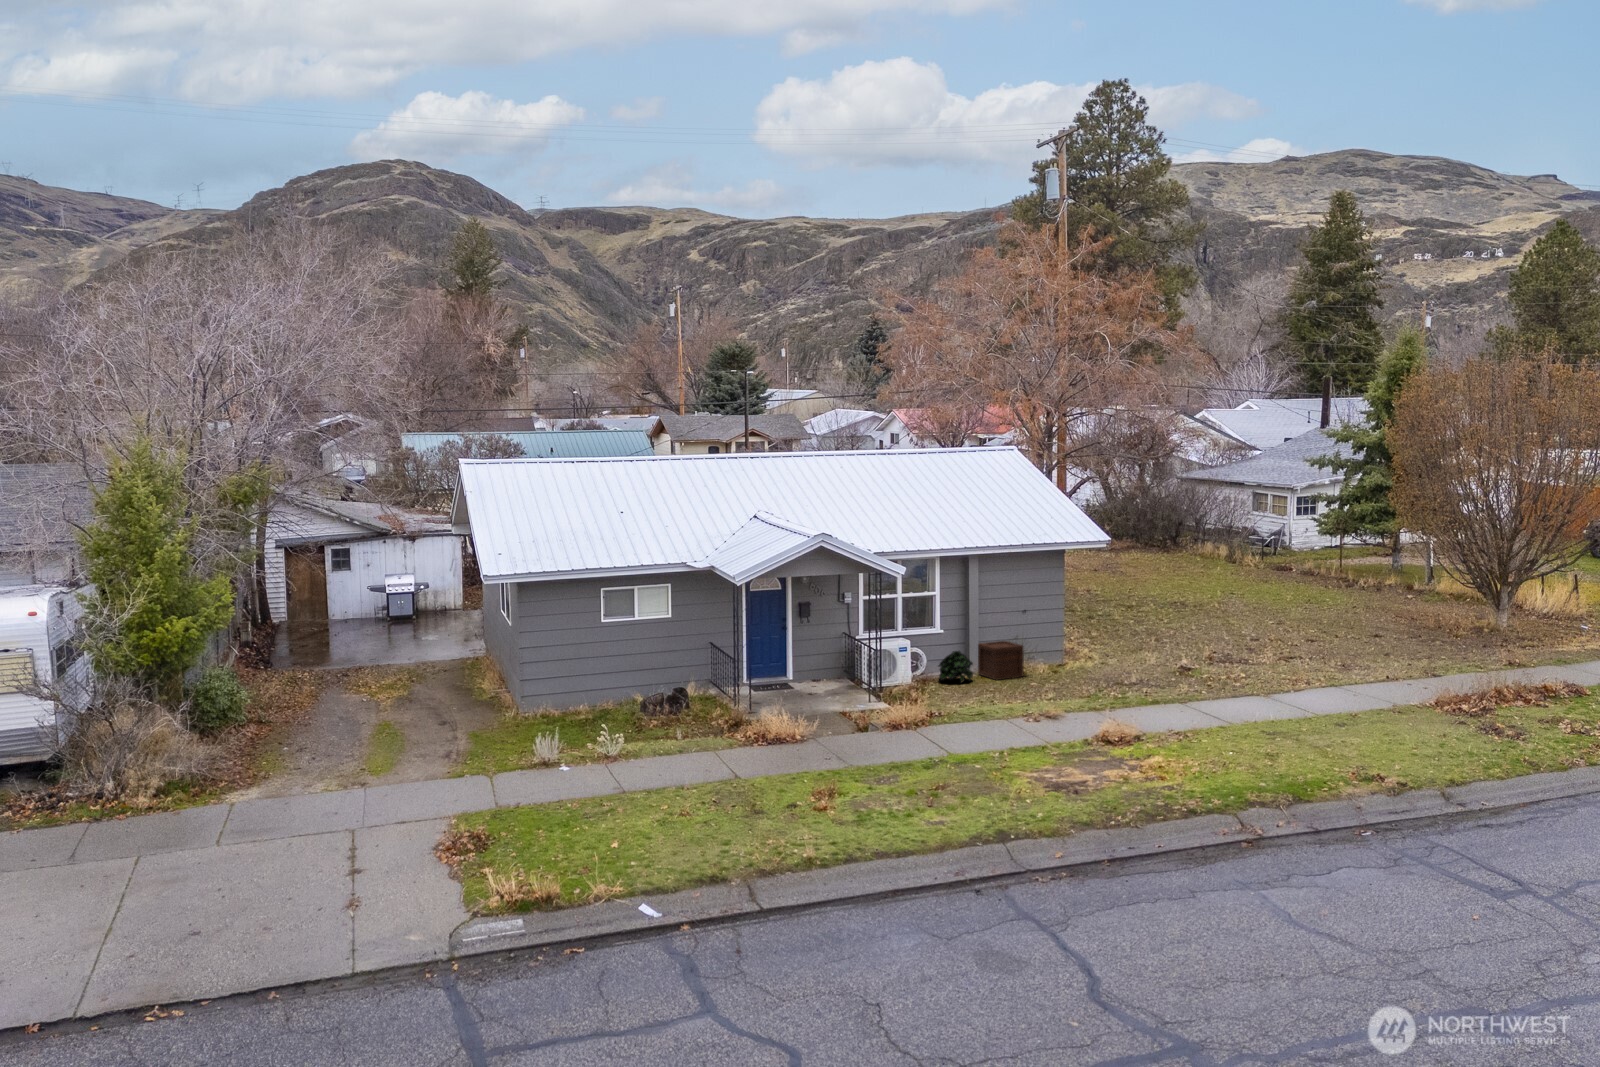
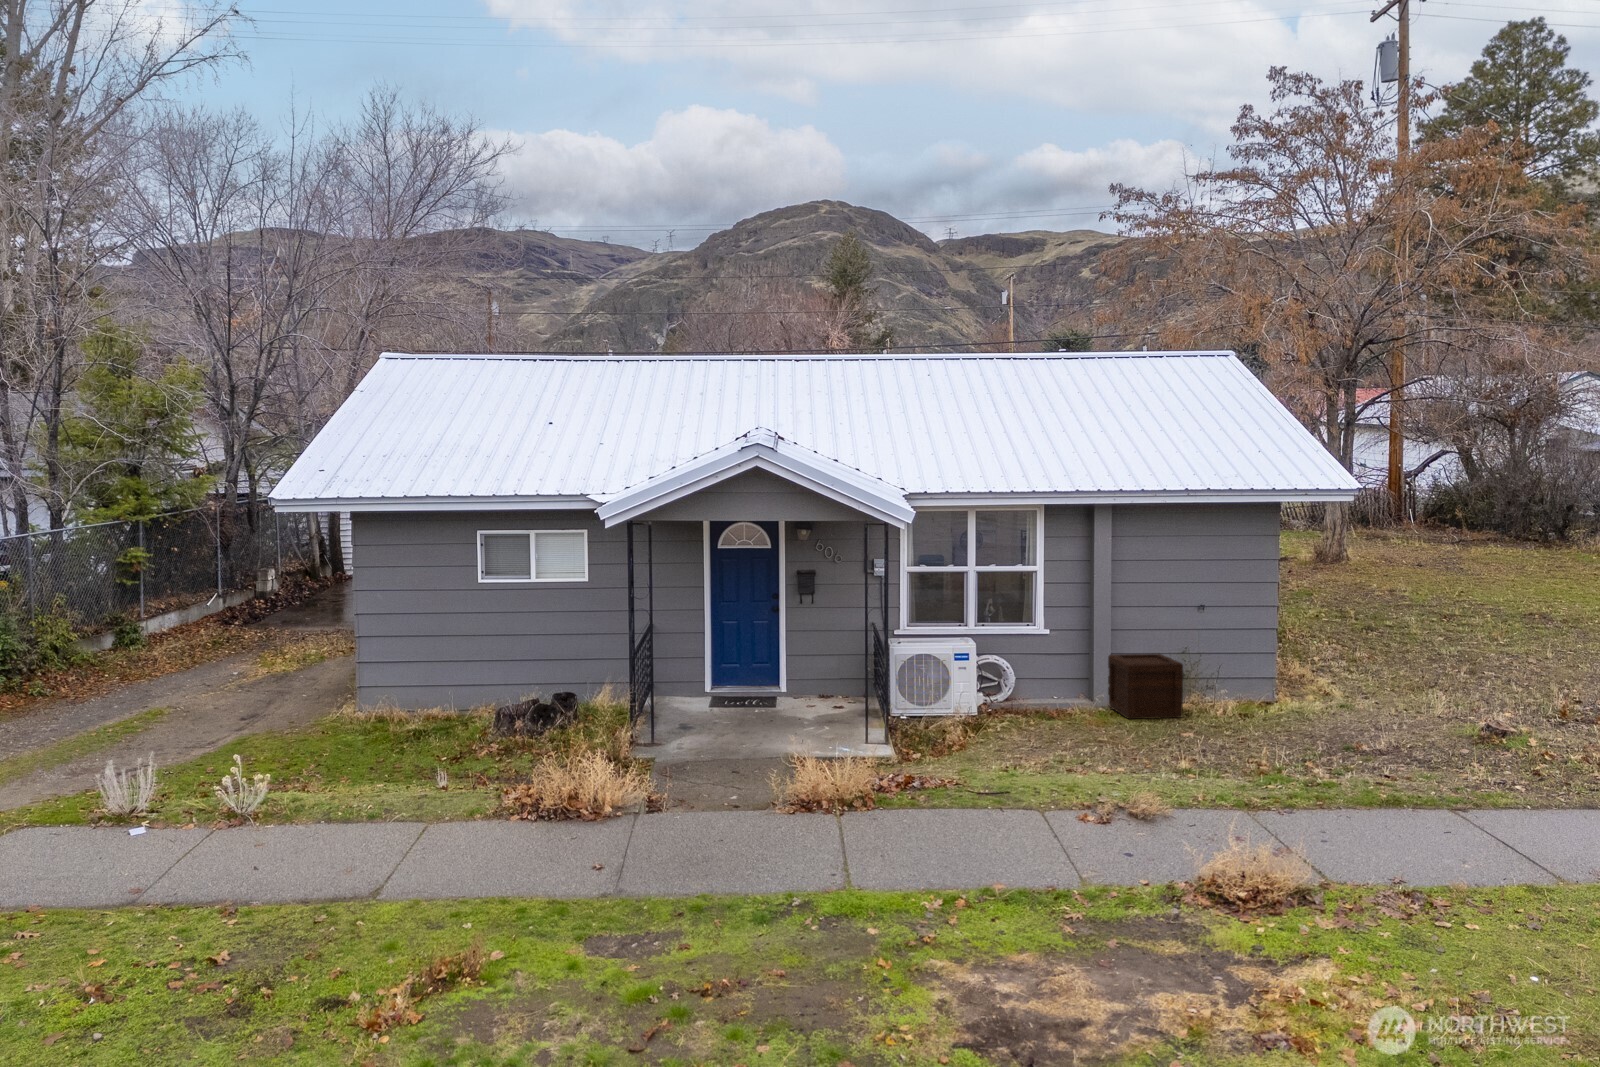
potted plant: present [939,651,973,682] -> none [1028,664,1091,720]

